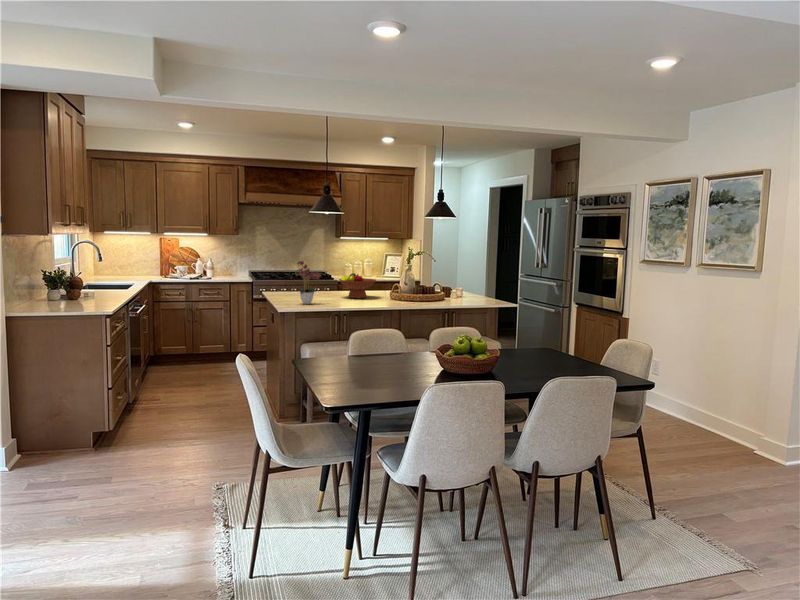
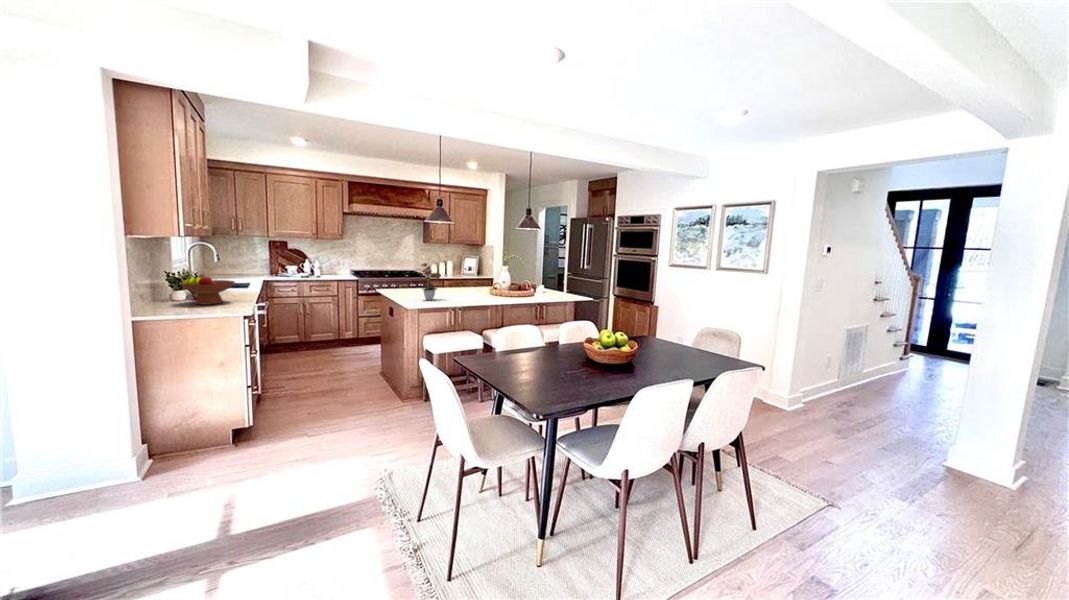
fruit bowl: present [339,273,376,298] -> present [179,275,235,305]

